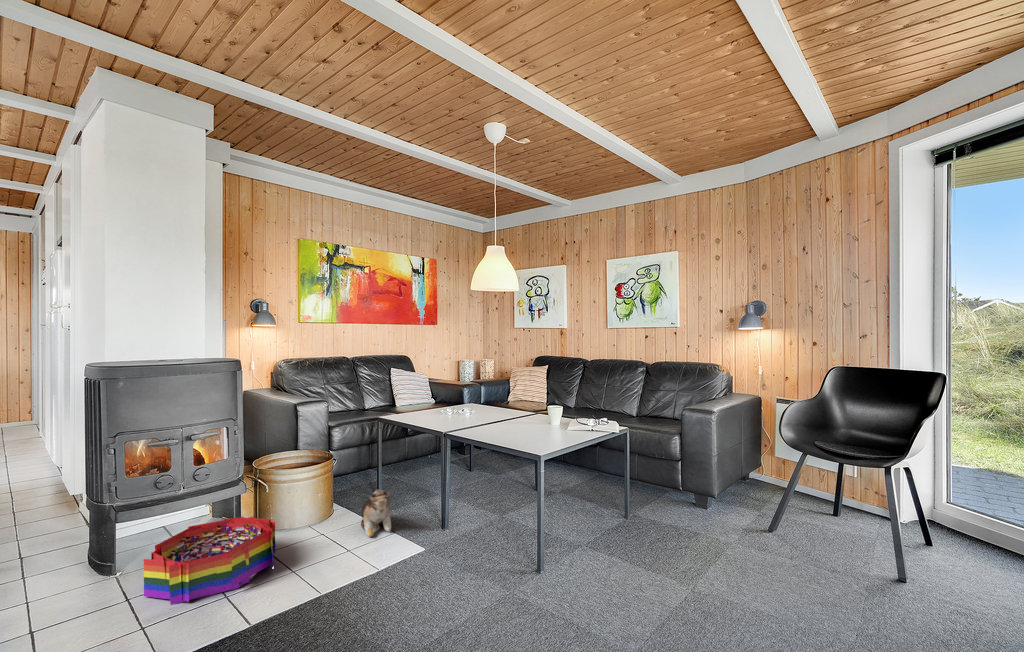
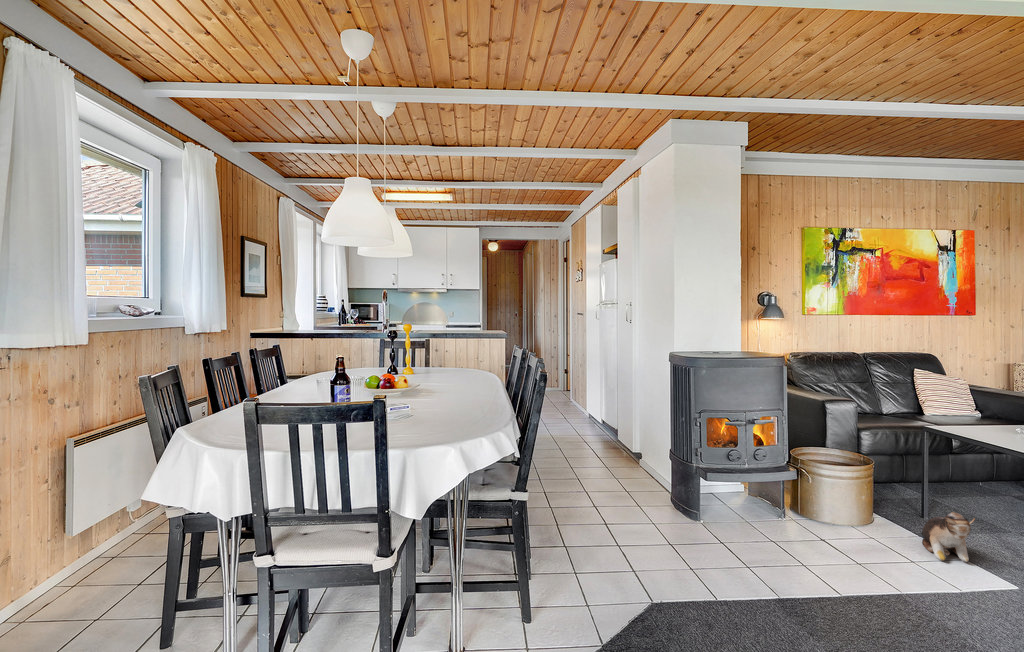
storage bin: present [144,517,275,605] -> none [734,497,844,565]

